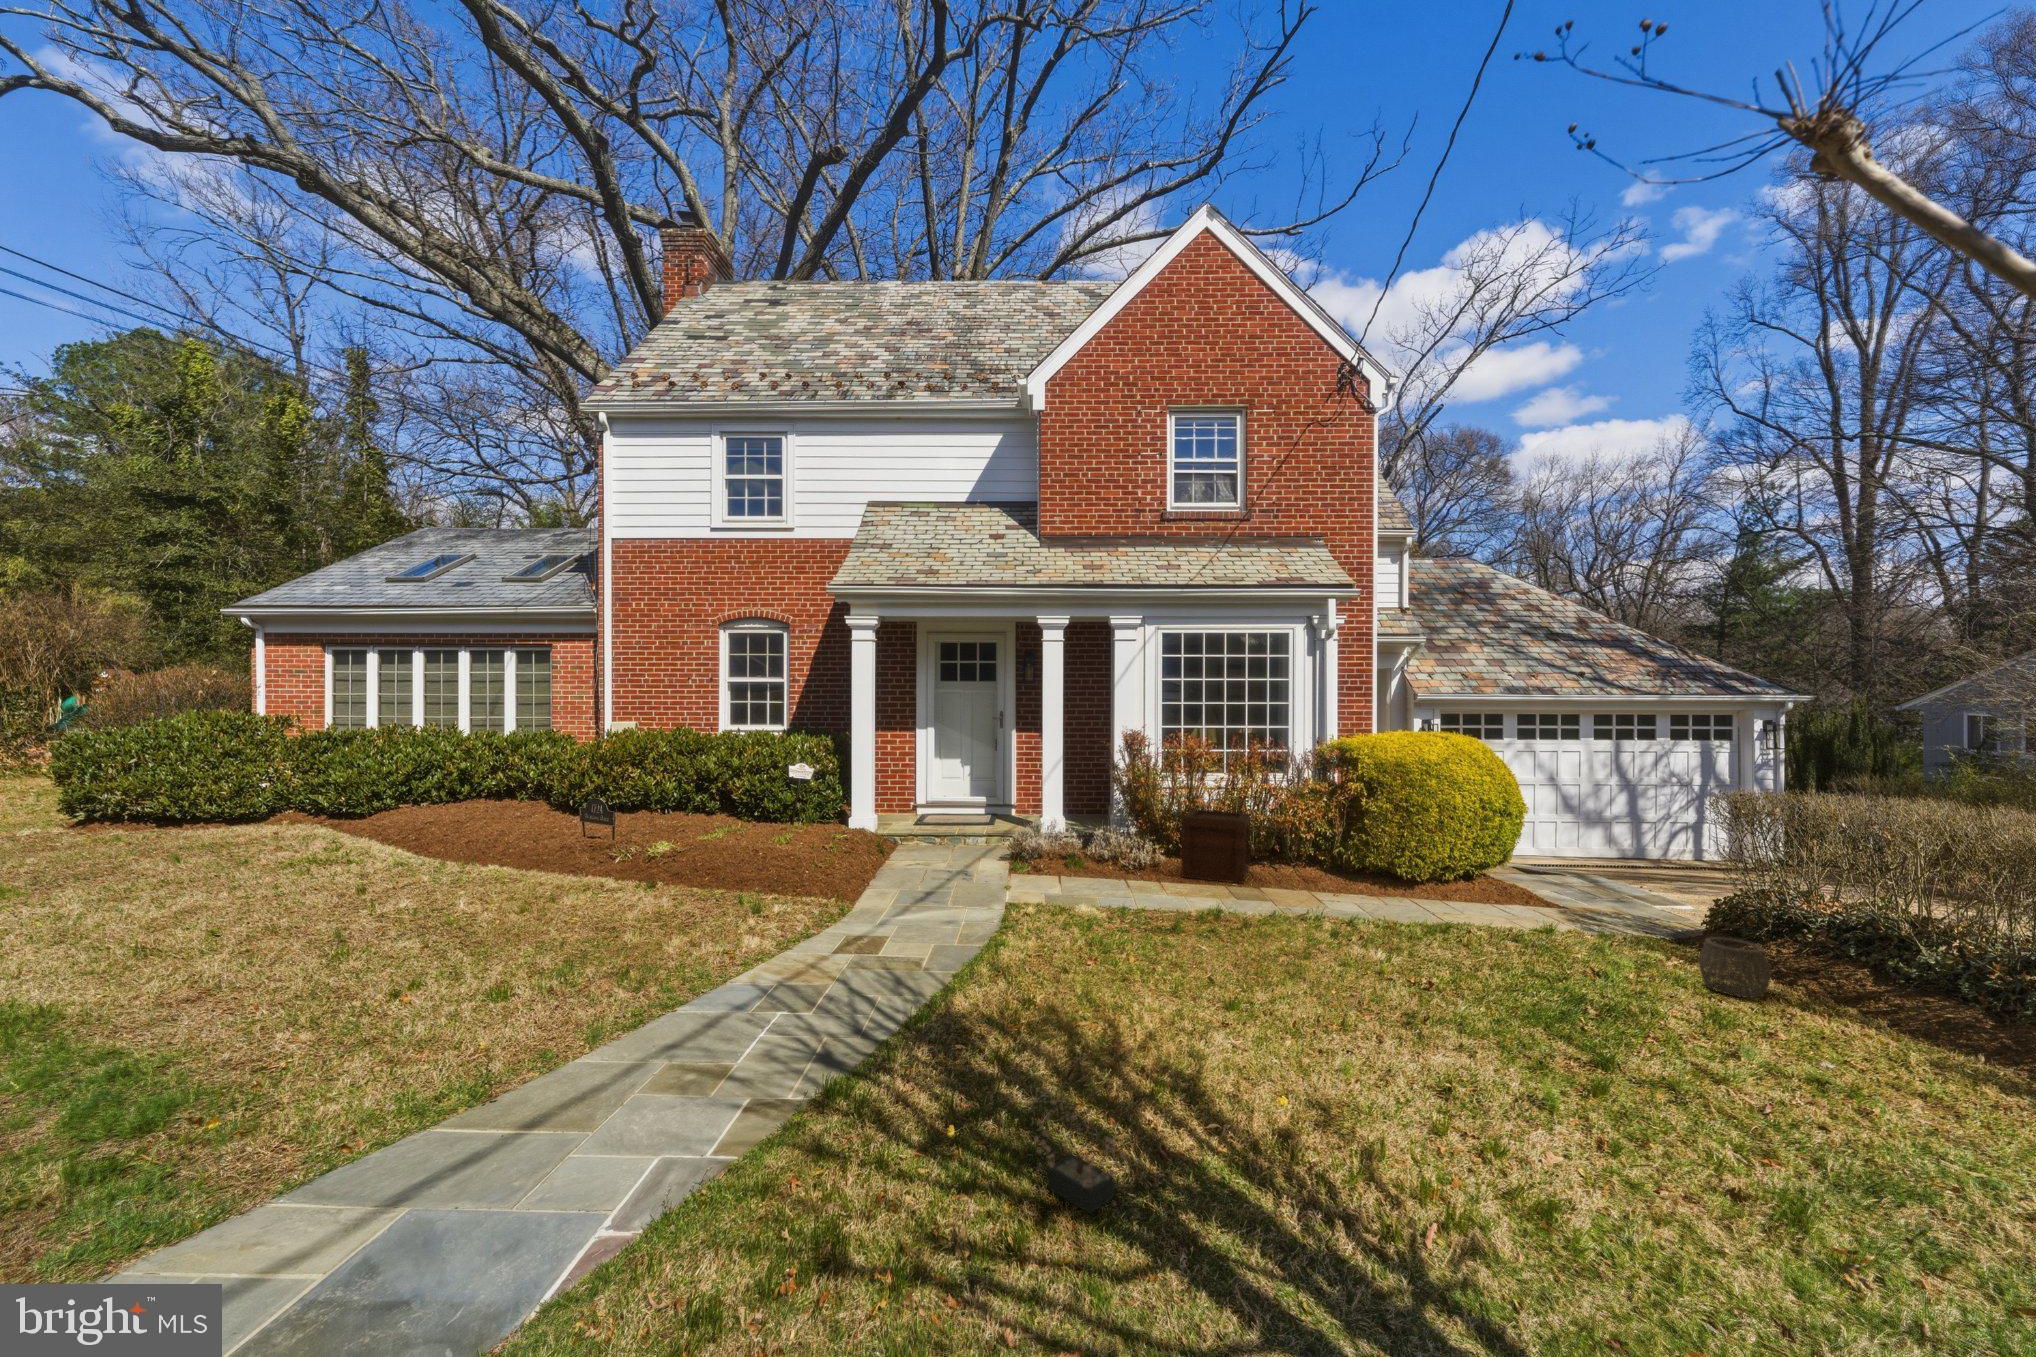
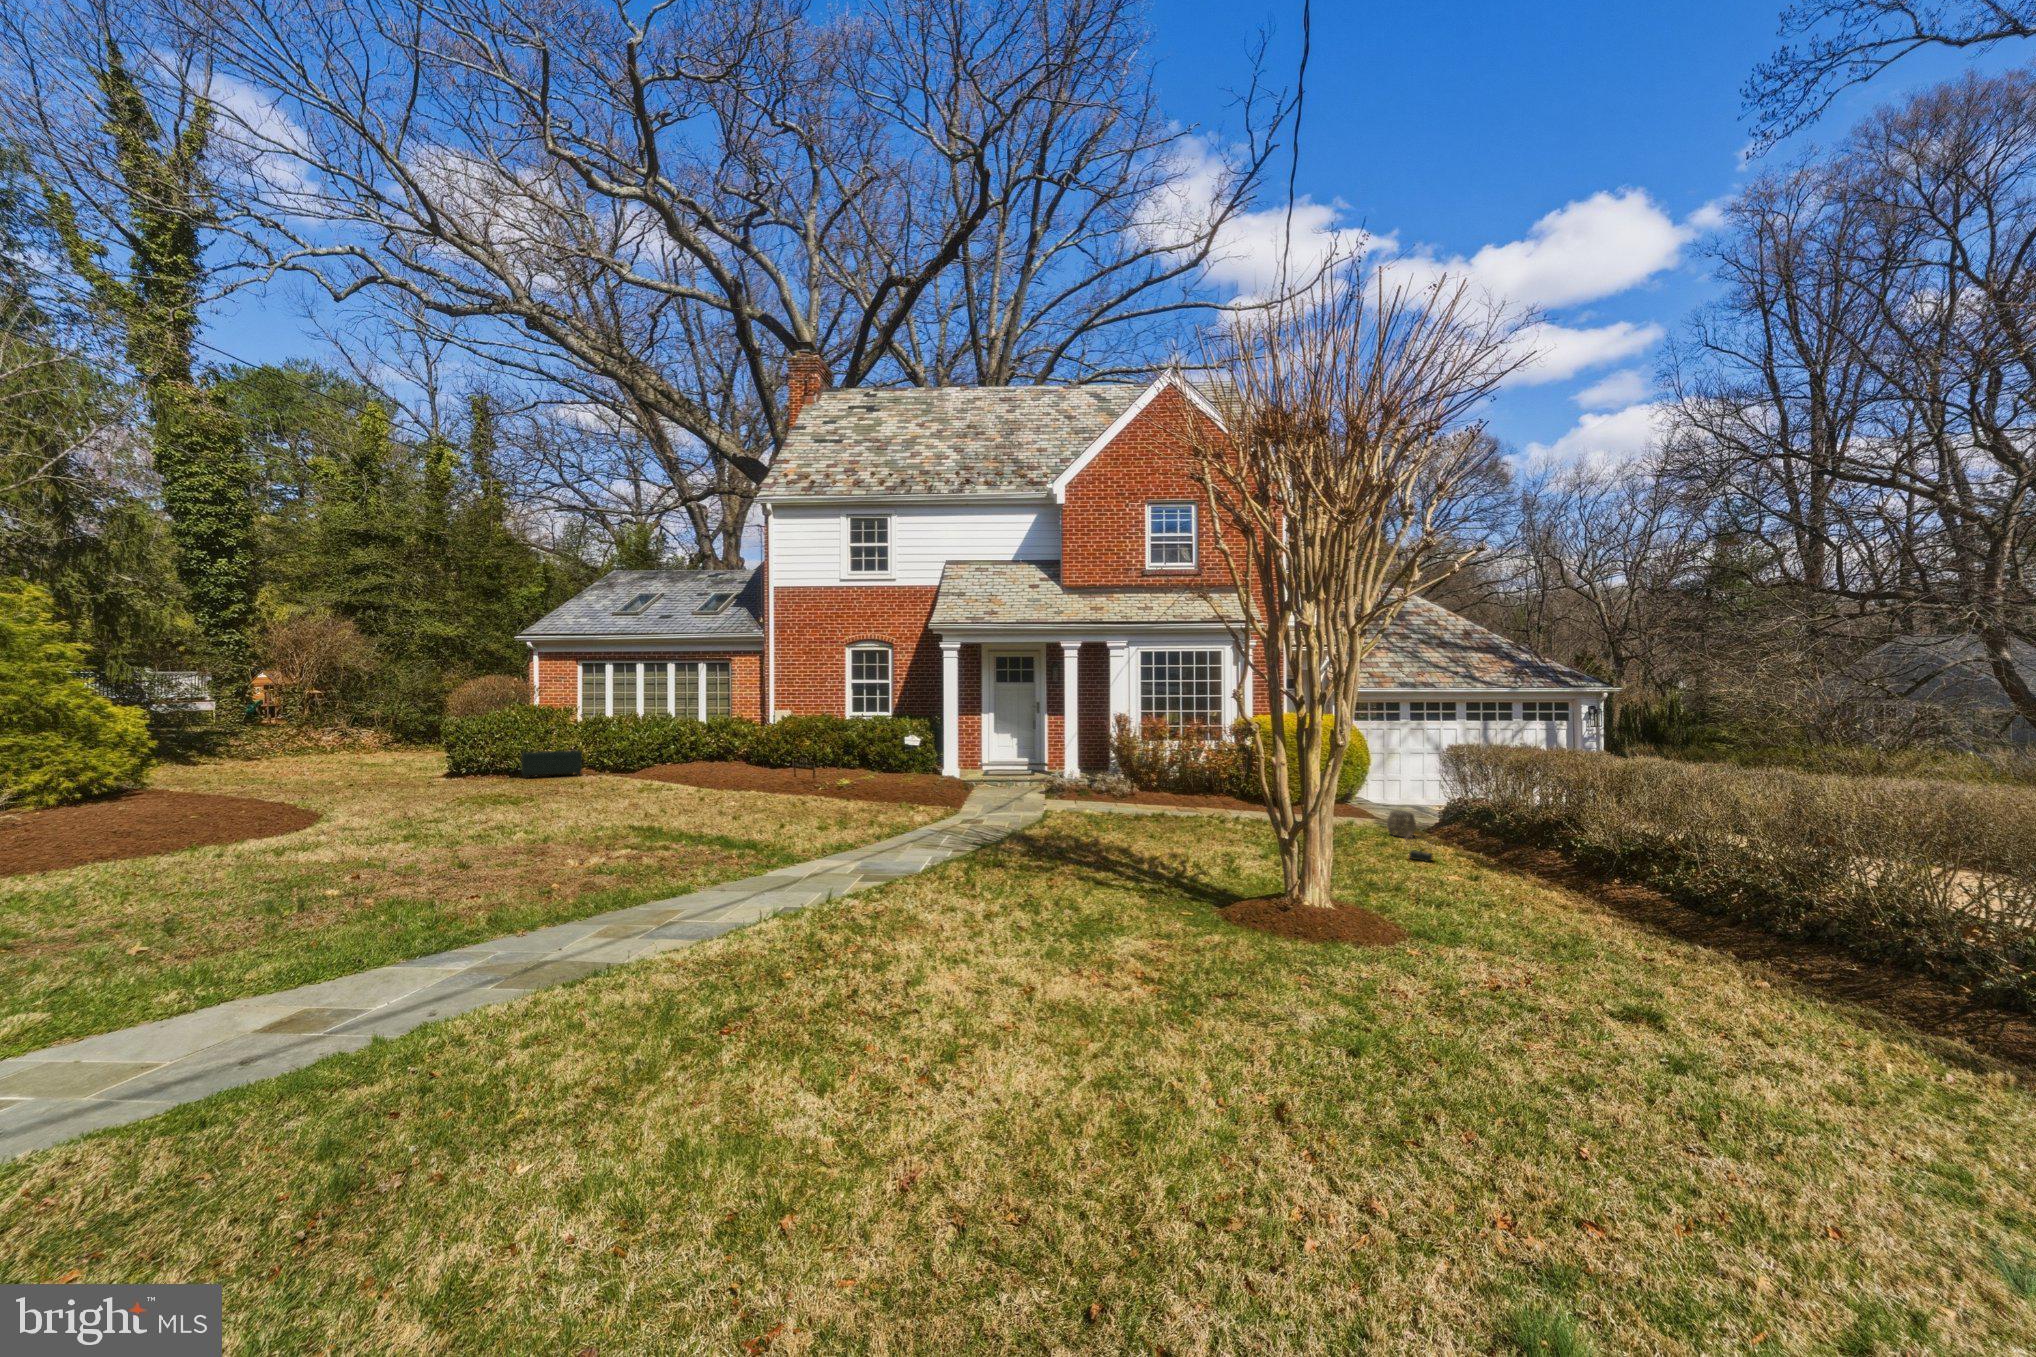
bench: none [156,784,278,833] -> present [521,750,582,779]
wooden crate: present [1181,809,1250,883] -> none [1147,760,1191,802]
decorative plant: present [1034,1095,1125,1214] -> present [1405,832,1432,862]

